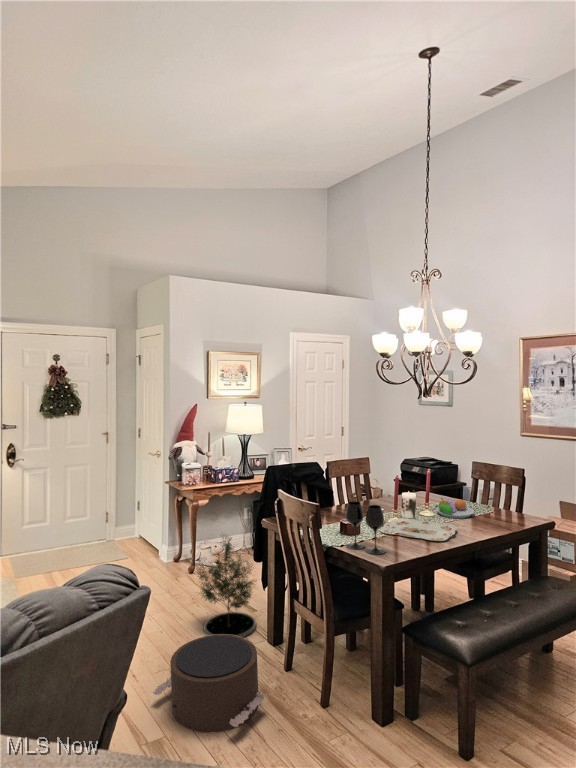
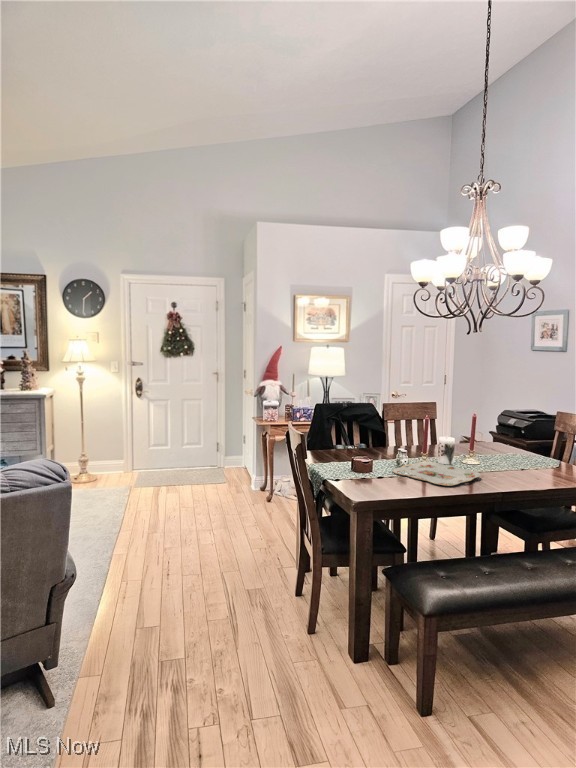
fruit bowl: present [435,498,474,518] -> none [477,446,525,469]
wine glass: present [346,502,385,555] -> none [339,435,373,490]
potted tree: present [196,537,257,637] -> none [235,459,296,560]
pouf: present [153,635,267,733] -> none [161,548,251,630]

